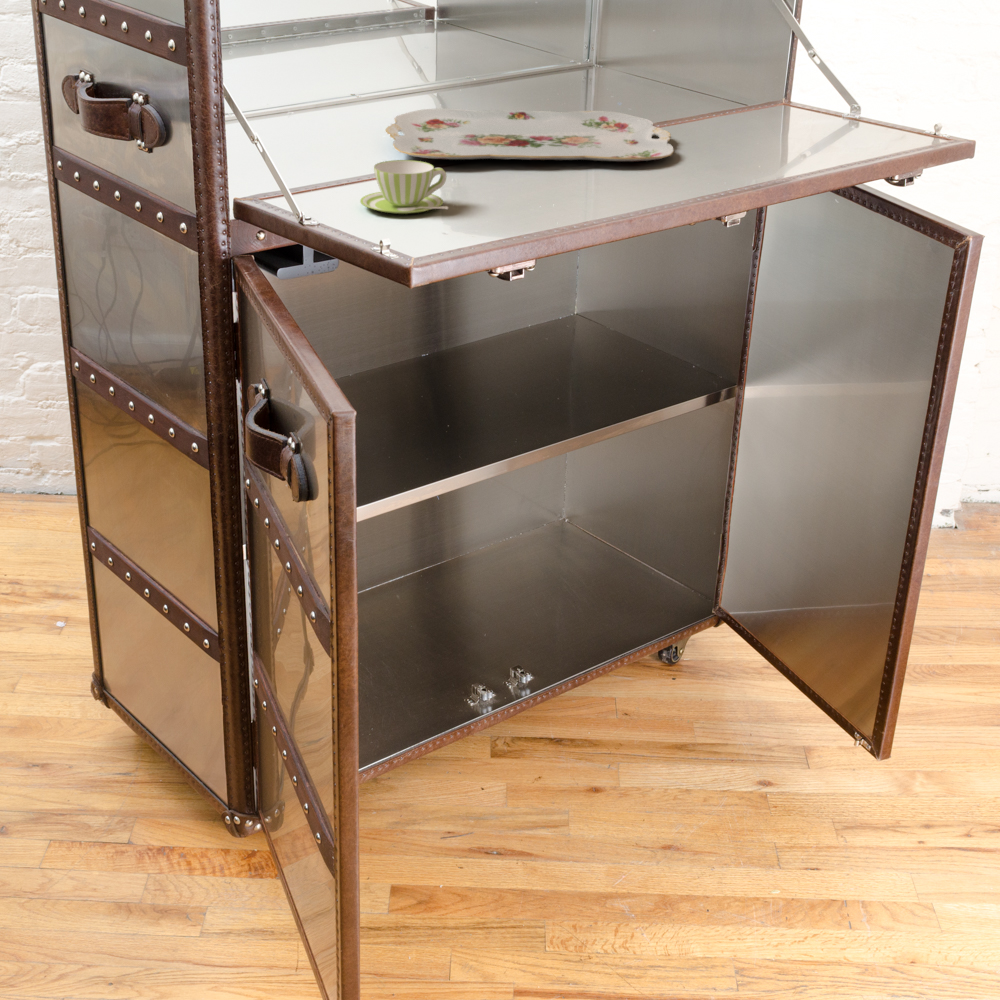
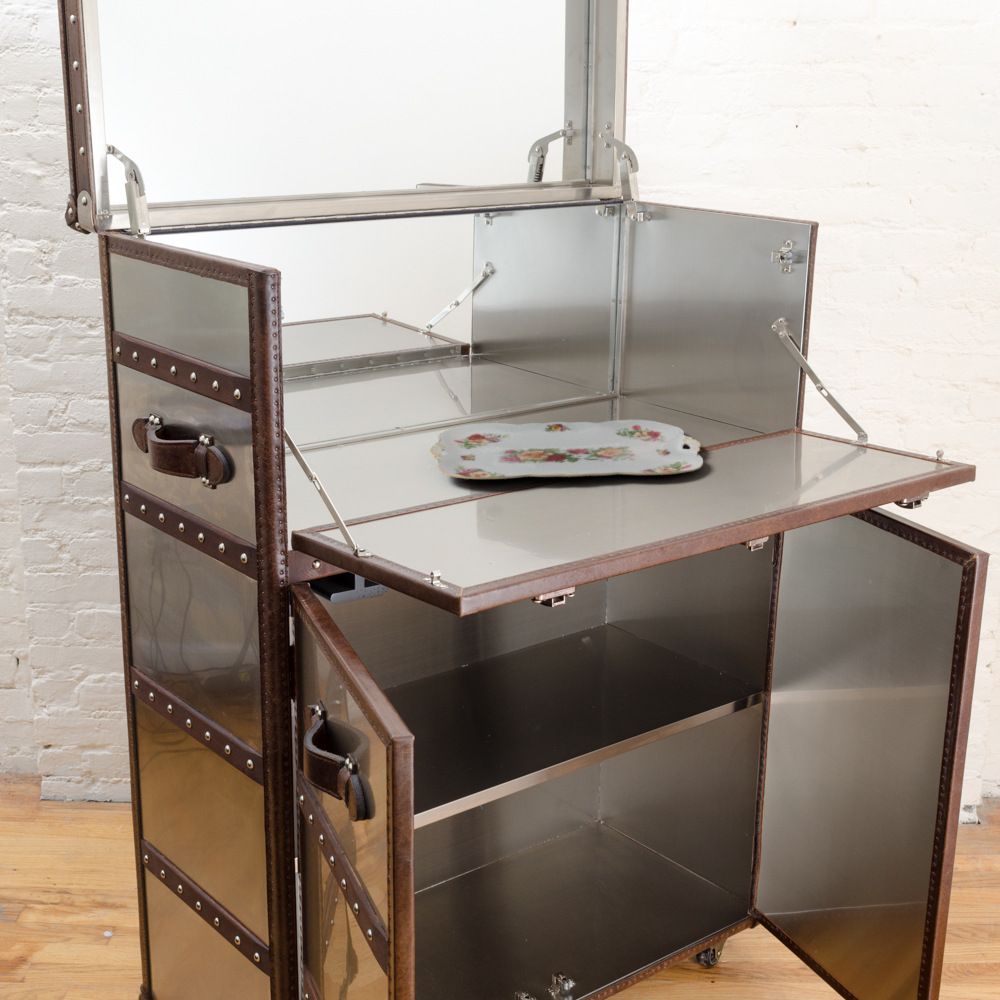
cup: present [360,160,448,214] -> none [409,489,492,540]

